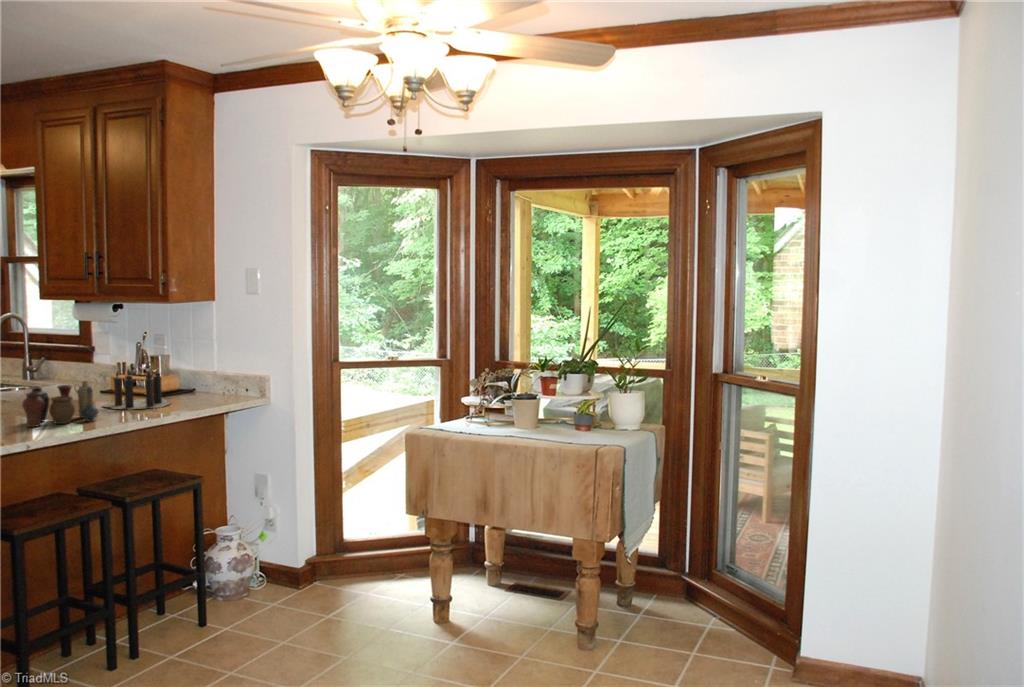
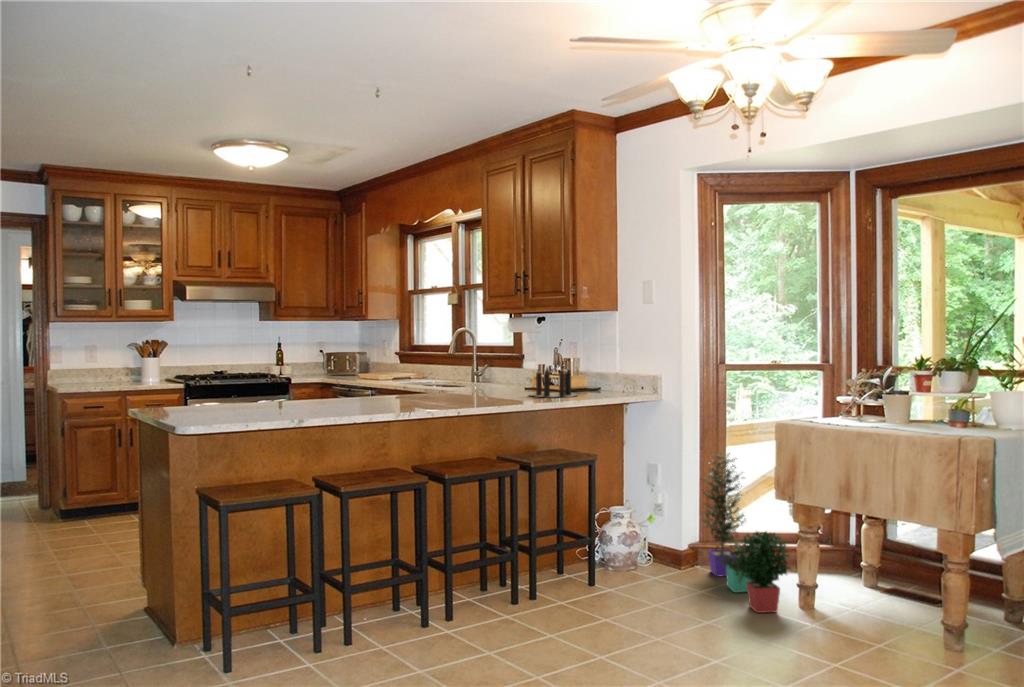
vase: present [22,381,99,427] -> none [473,371,524,402]
potted plant: none [320,457,428,641] -> present [703,453,790,613]

